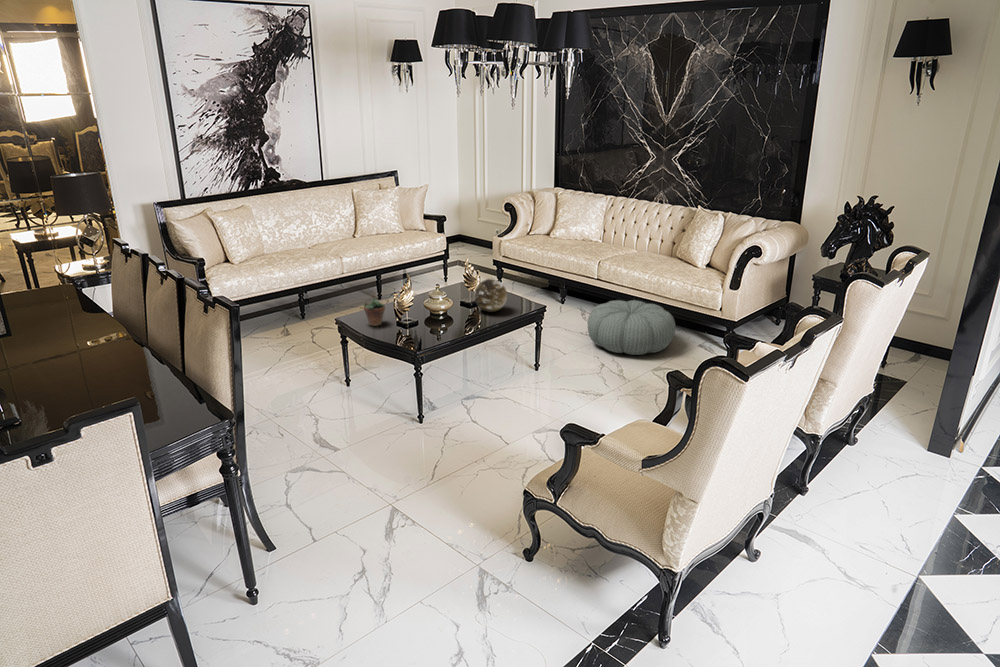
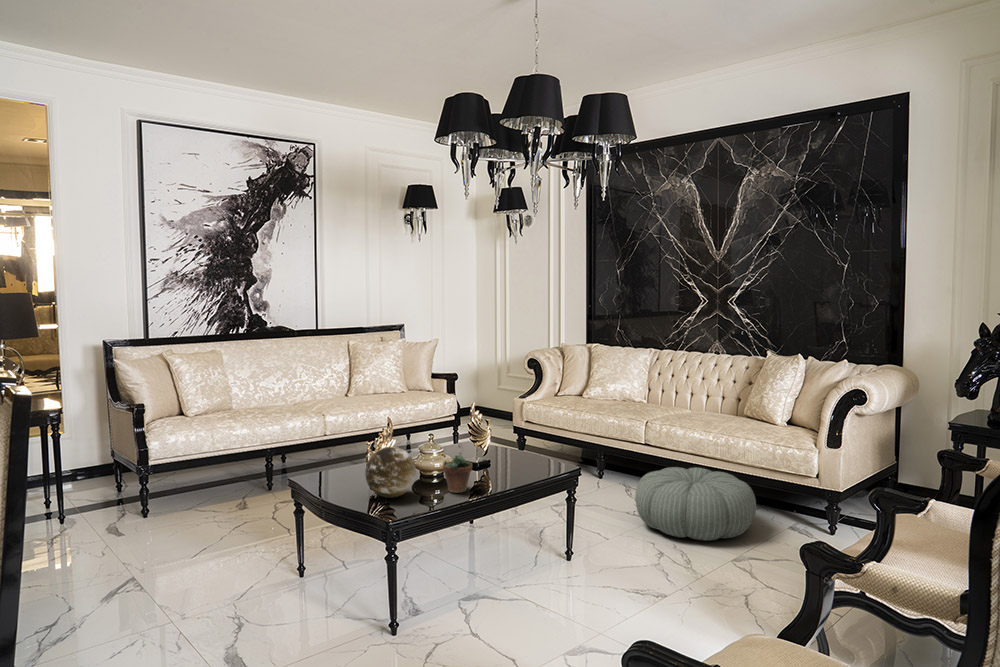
decorative orb: present [474,279,507,312] -> present [365,447,416,498]
succulent plant: present [364,293,385,326] -> present [443,445,472,493]

